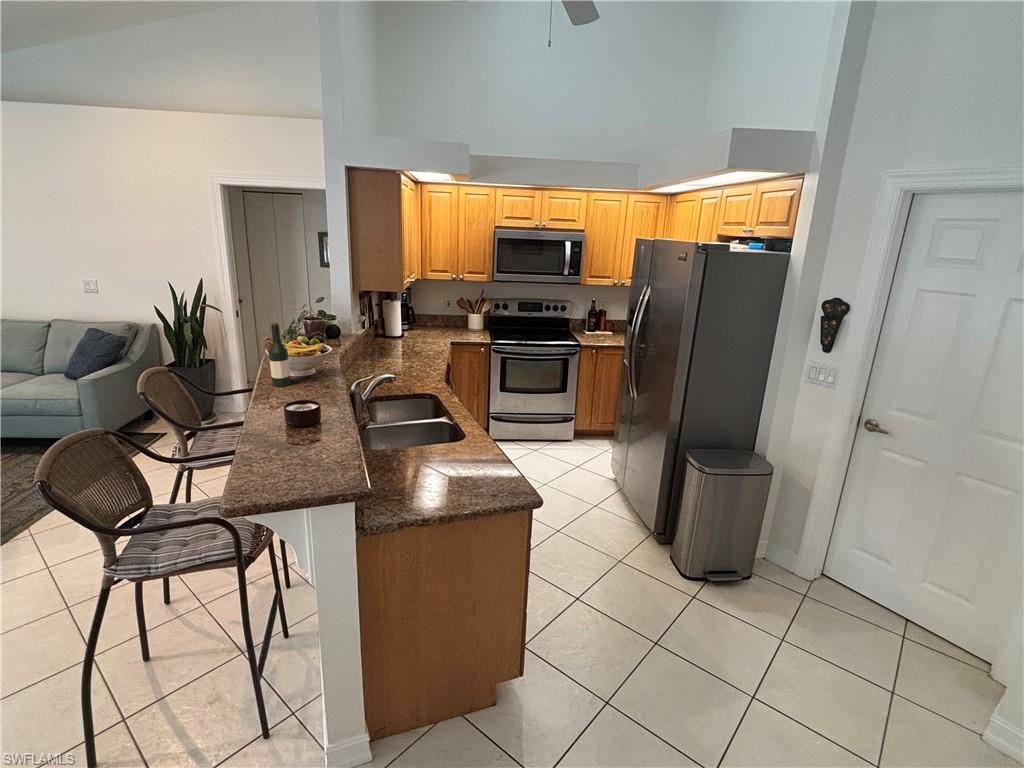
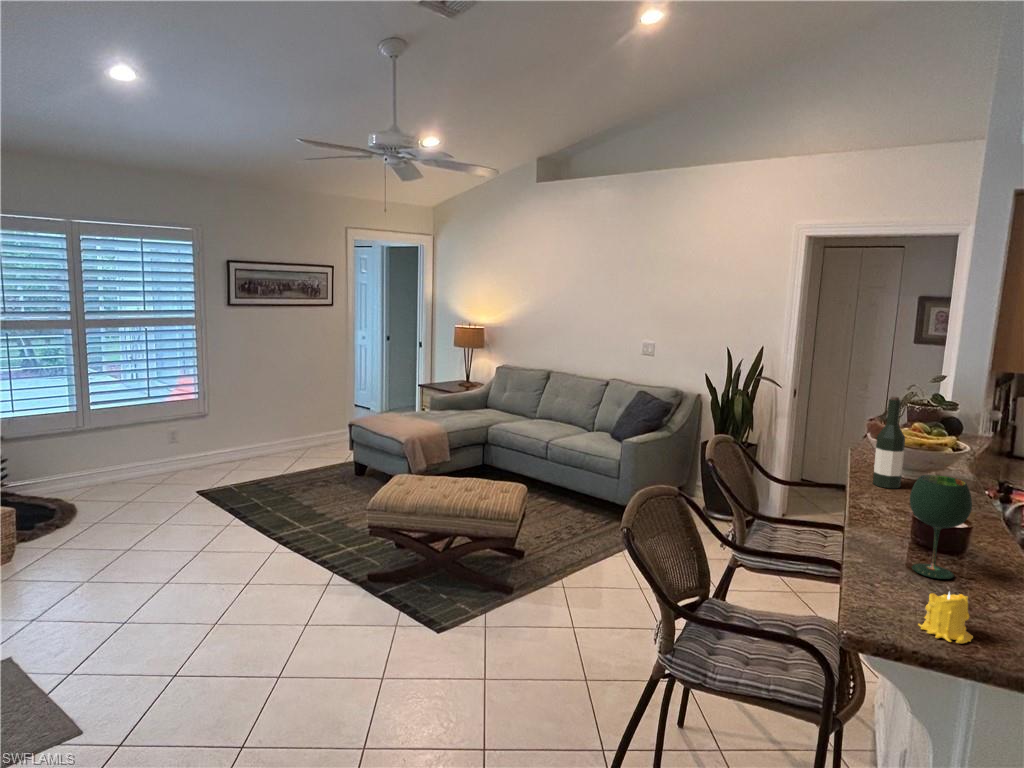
wine glass: none [268,382,305,448] -> present [910,475,972,579]
candle: none [271,458,302,490] -> present [918,592,973,643]

